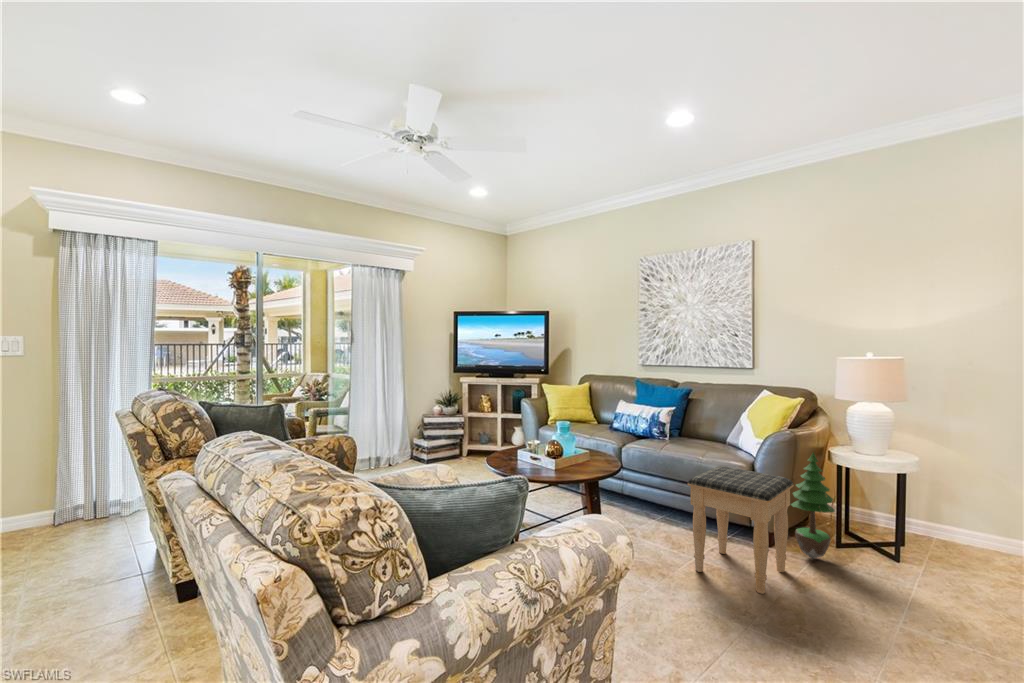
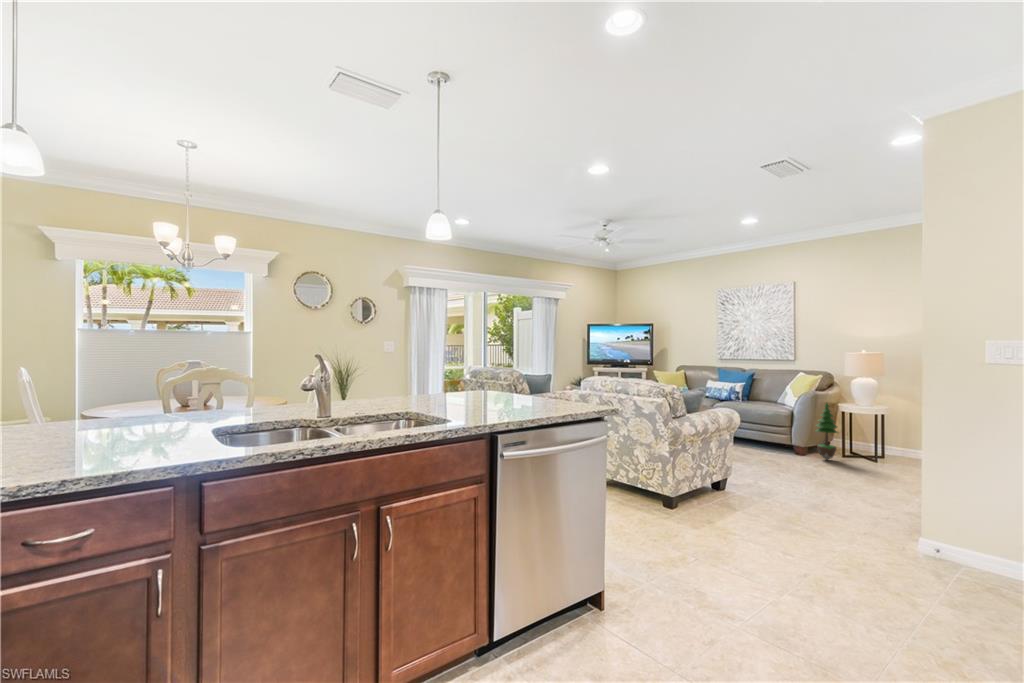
footstool: present [688,466,794,594] -> none [757,410,815,468]

